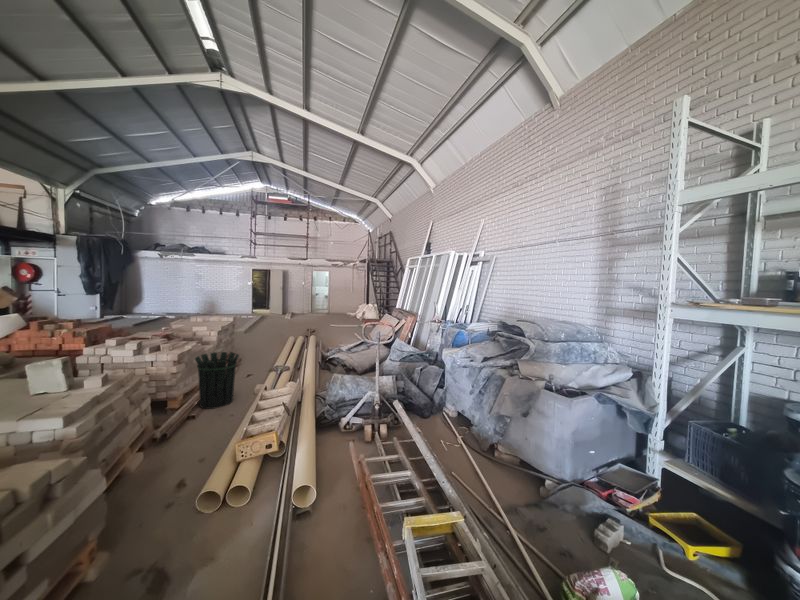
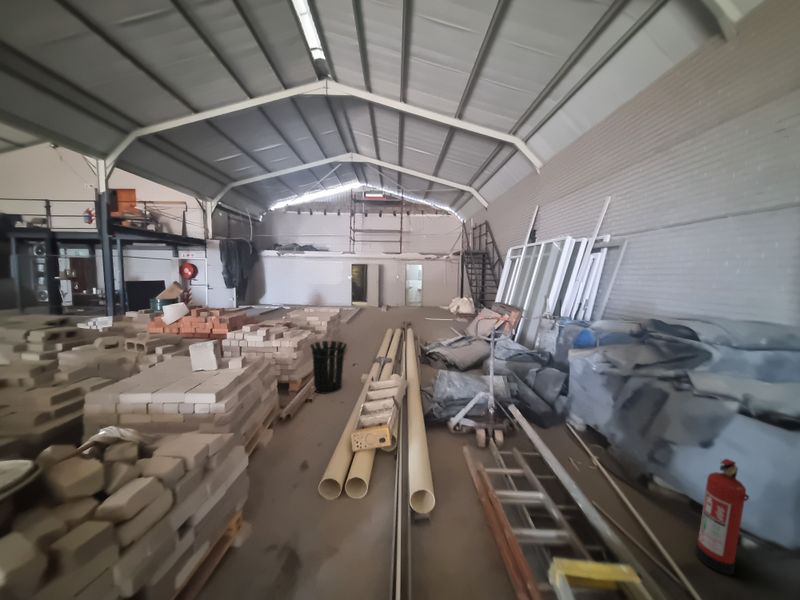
fire extinguisher: none [510,421,537,504] -> present [695,459,749,575]

